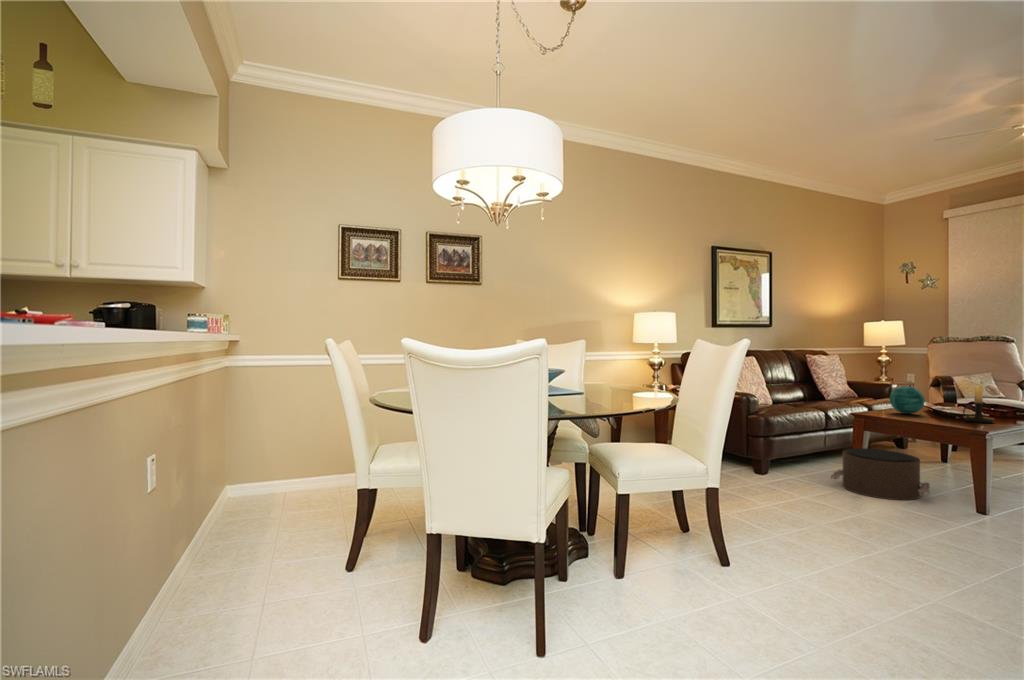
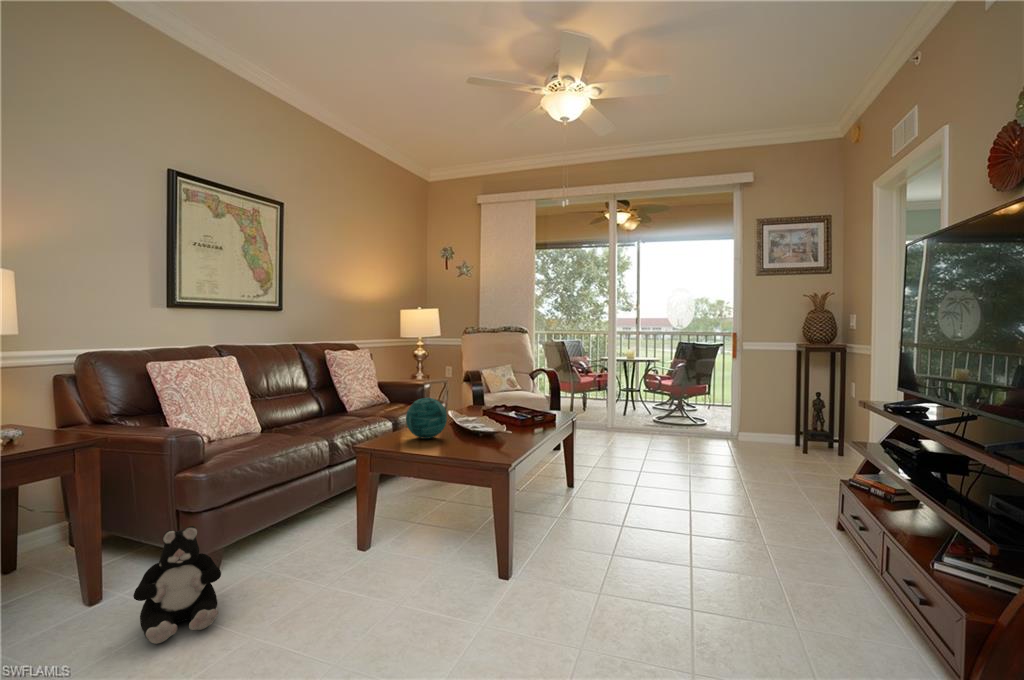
candle holder: present [963,380,995,423] -> none [487,385,520,447]
plush toy: none [749,436,791,482] -> present [133,526,221,644]
pouf: present [831,448,930,500] -> none [297,508,446,620]

